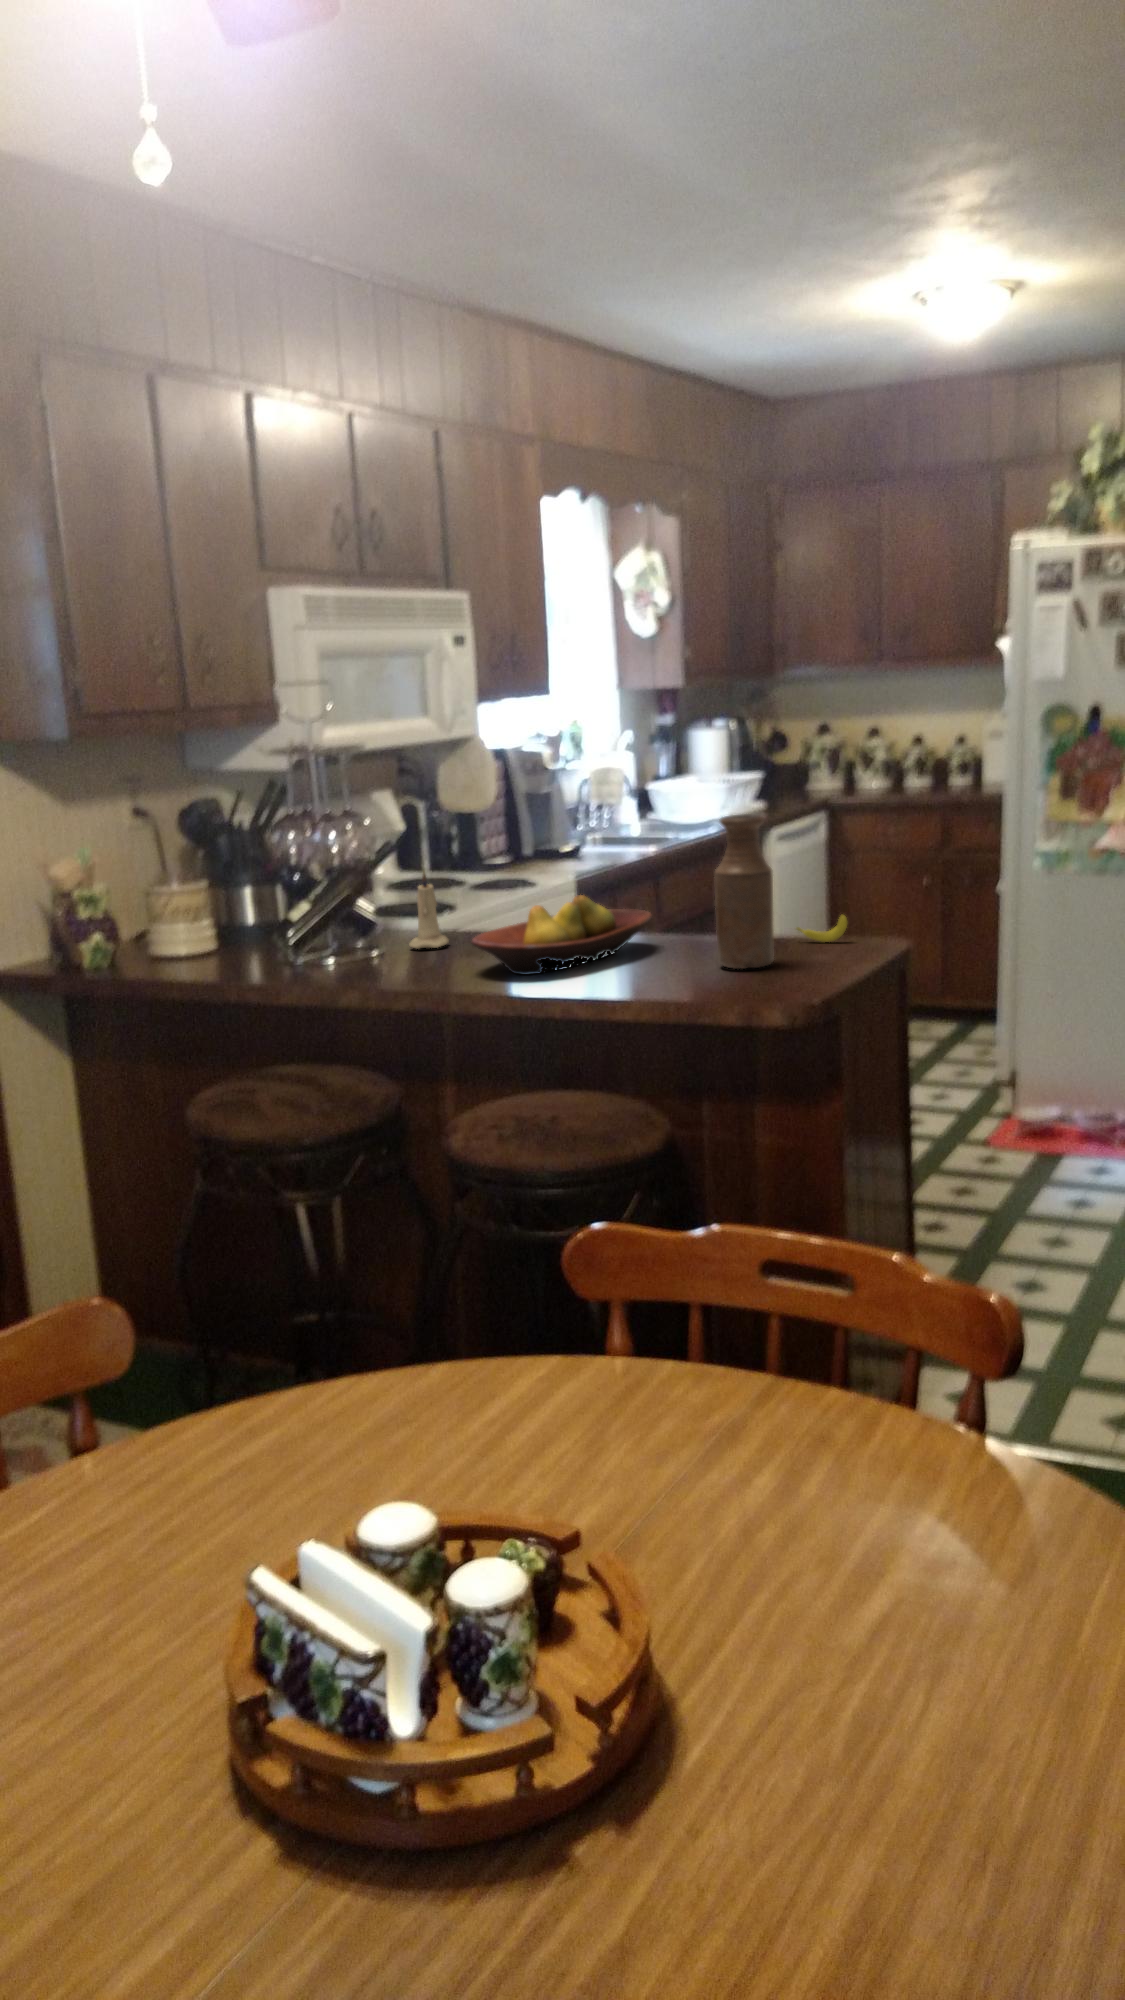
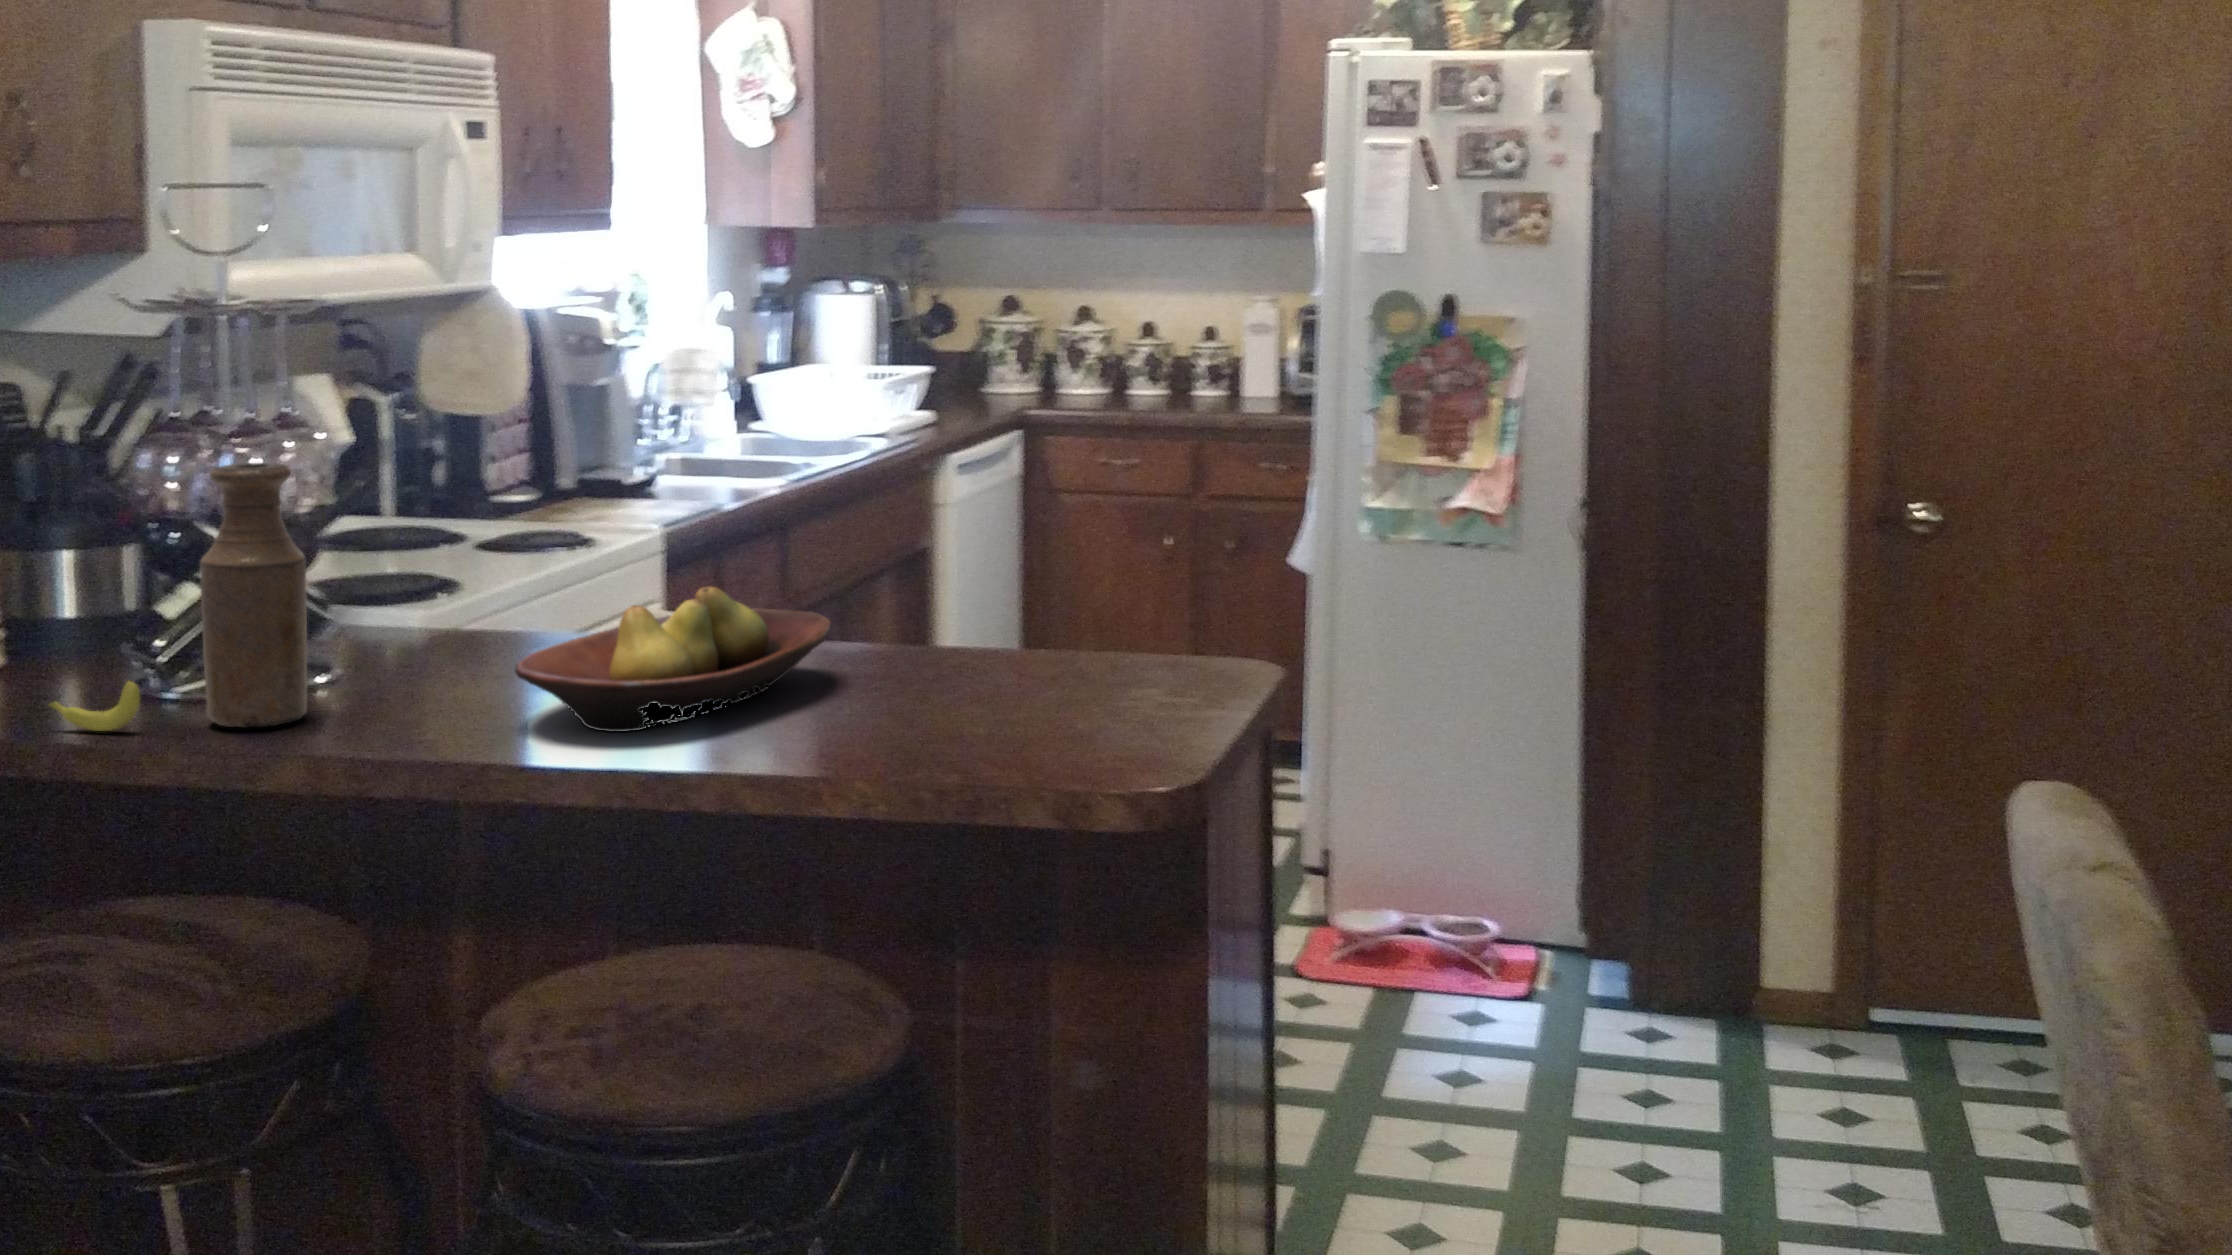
bottle: present [714,814,774,969] -> present [200,463,307,728]
candle: present [409,872,449,949] -> none [383,530,458,672]
banana: present [797,915,847,942] -> present [49,681,140,731]

